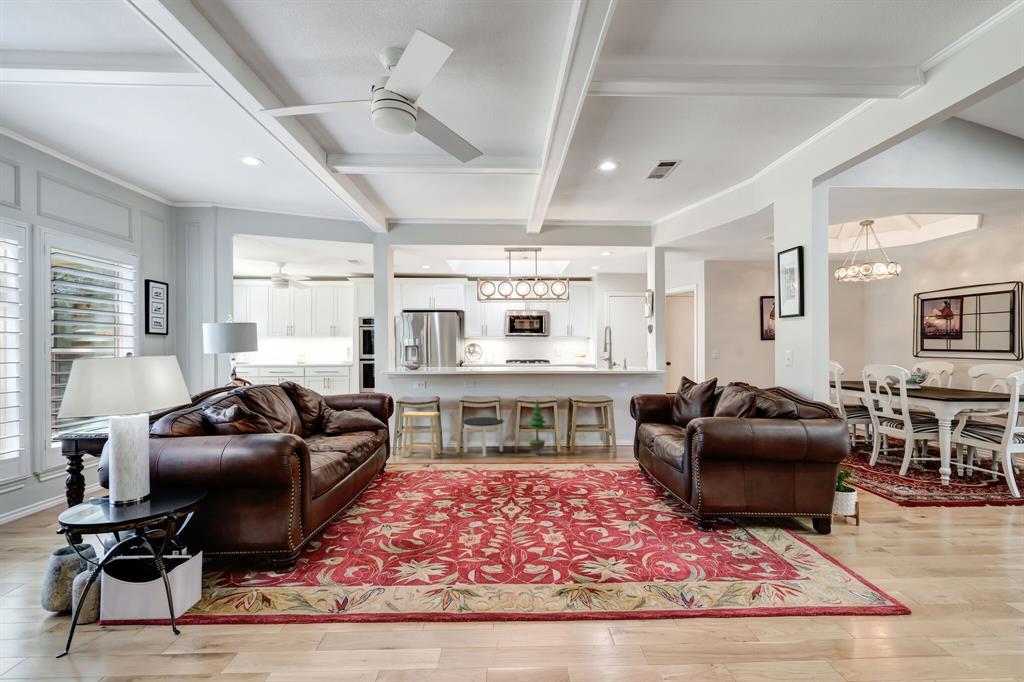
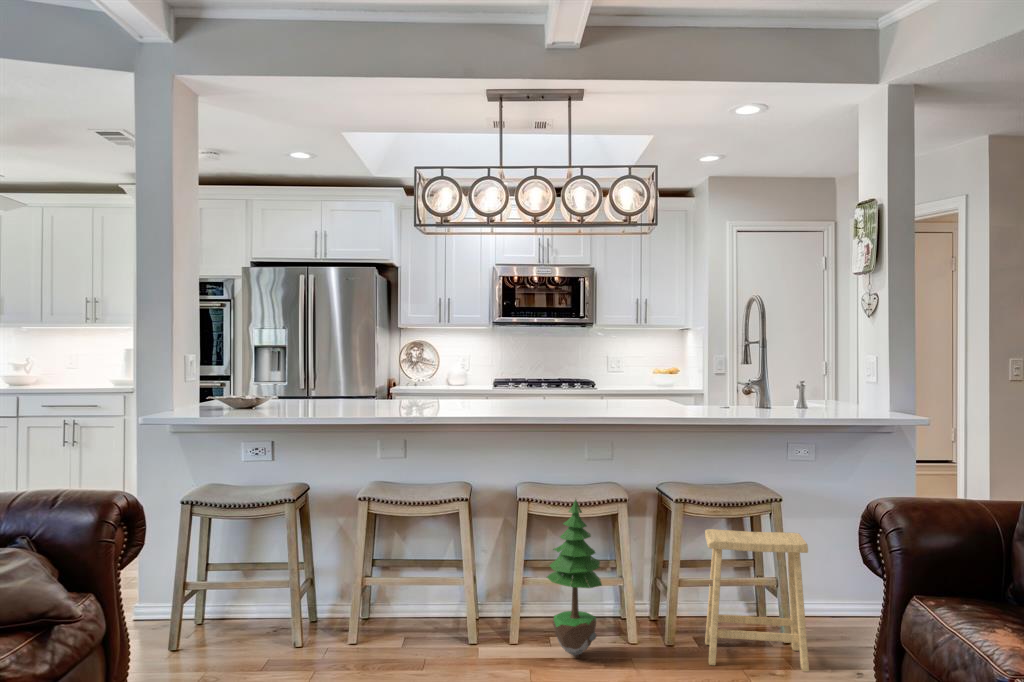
footstool: present [402,411,441,459] -> present [705,529,809,672]
round table: present [463,417,504,457] -> none [366,542,480,664]

